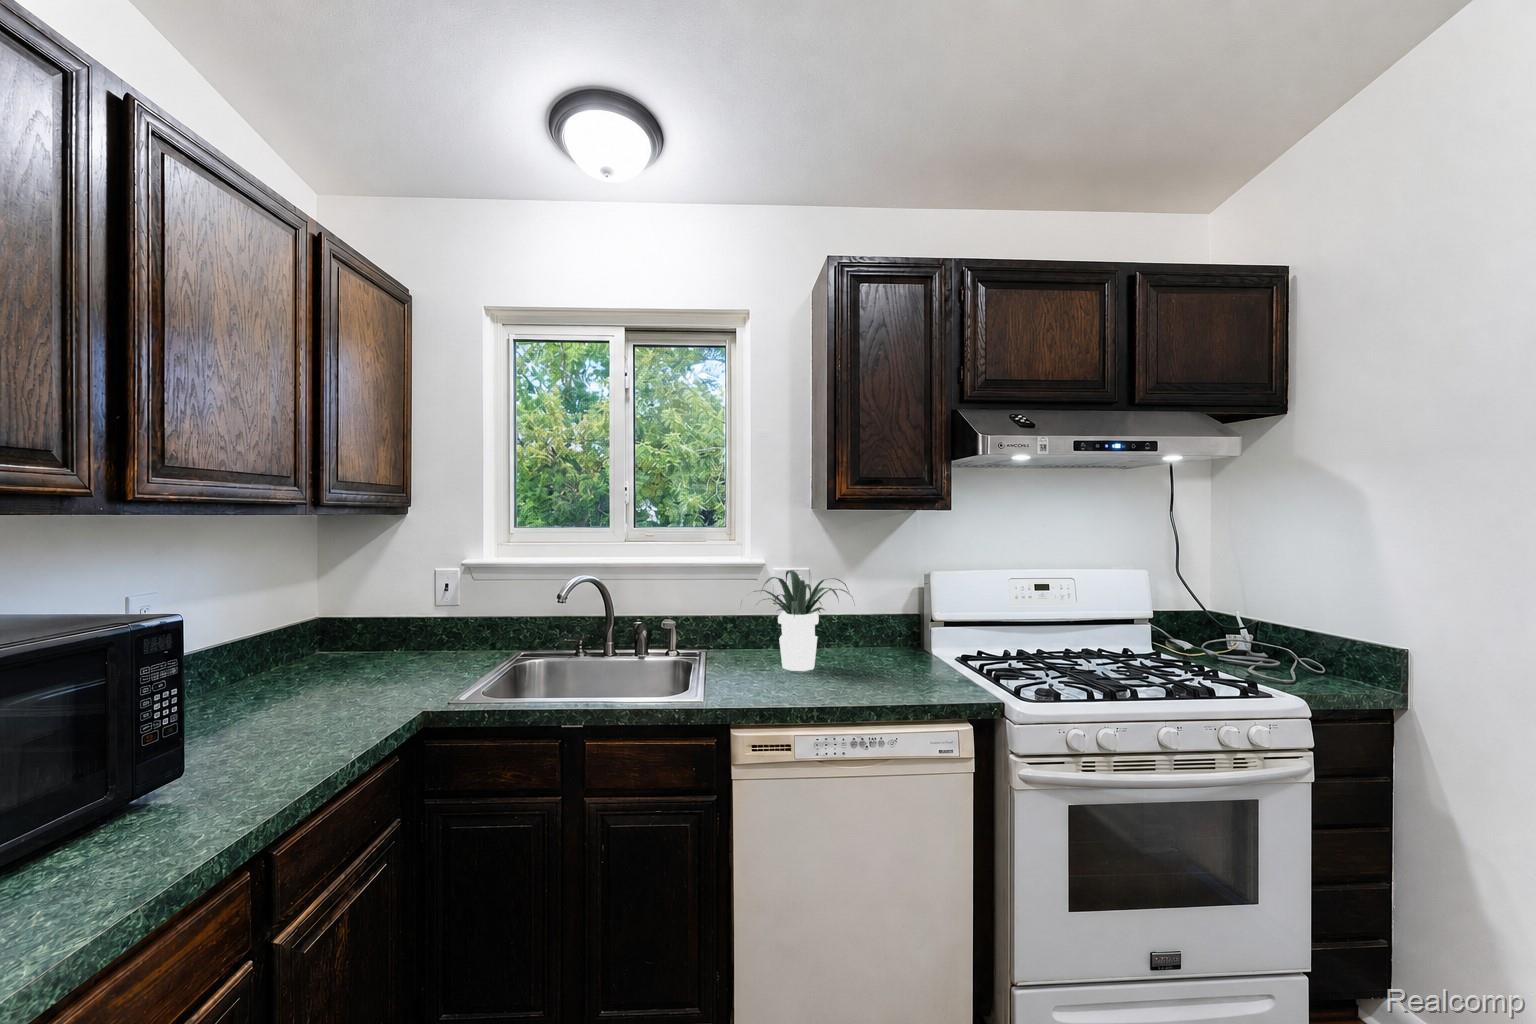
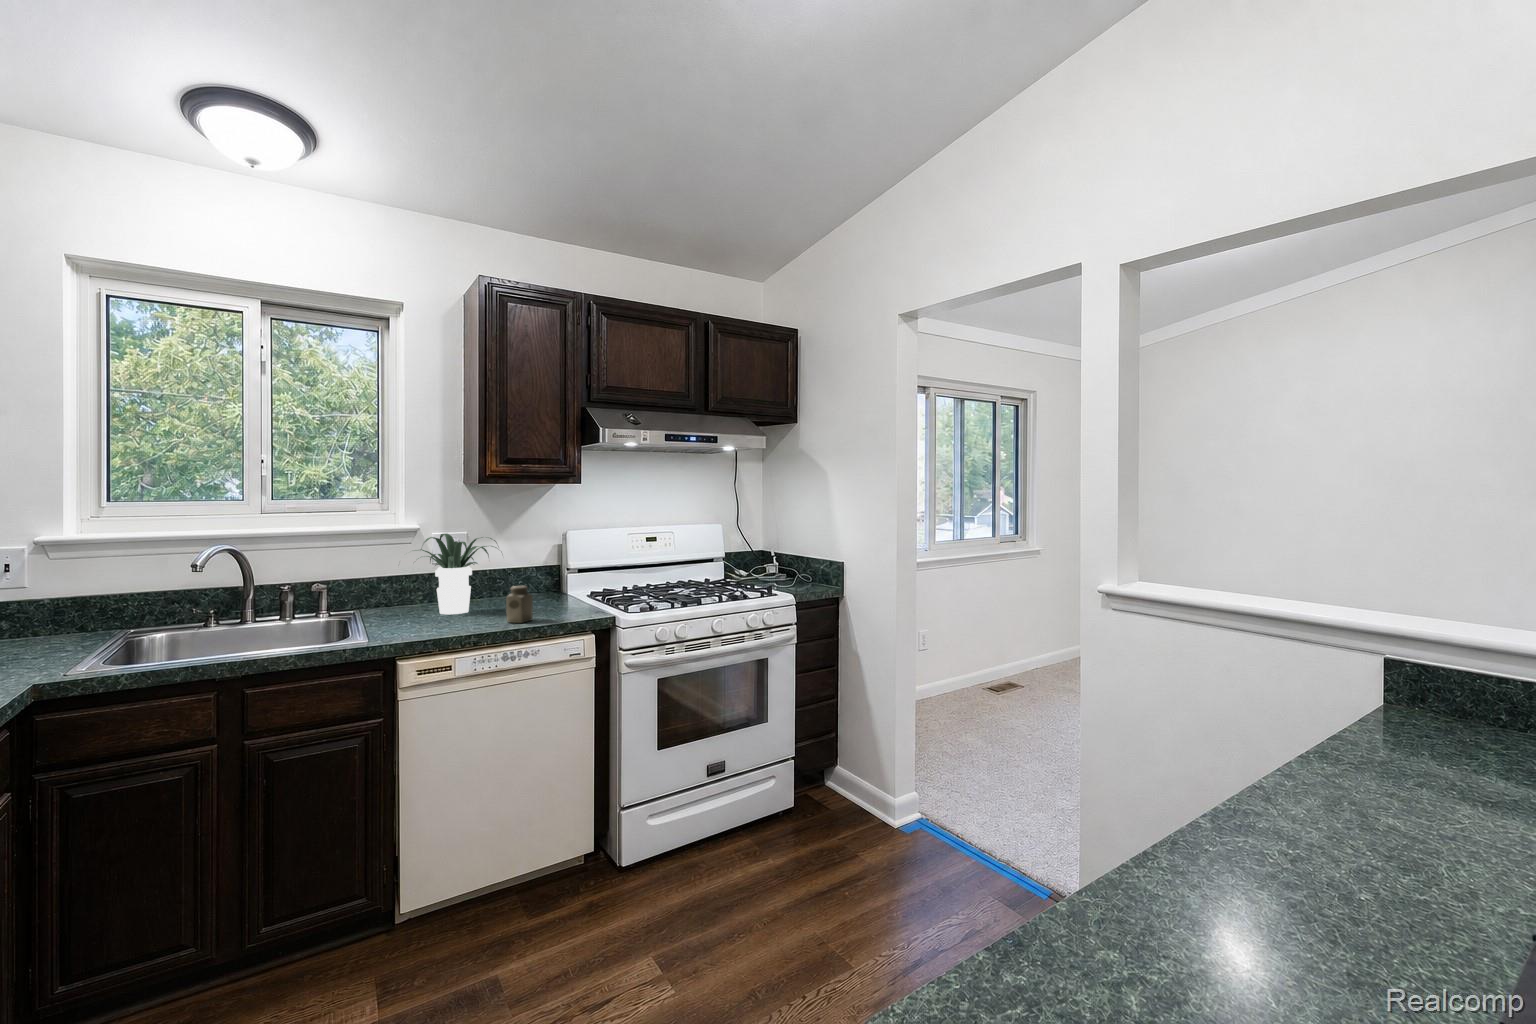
salt shaker: none [856,648,889,700] -> present [506,586,533,623]

